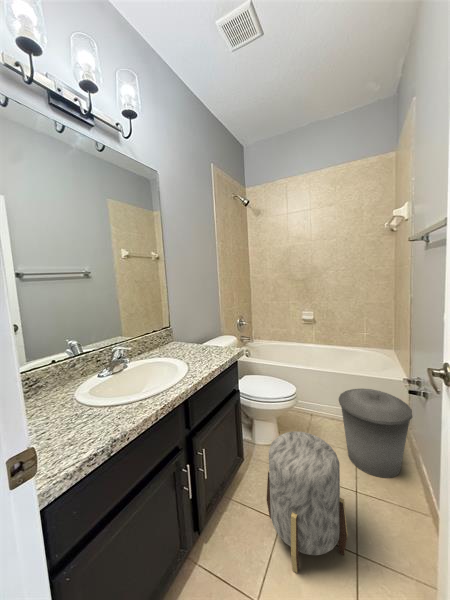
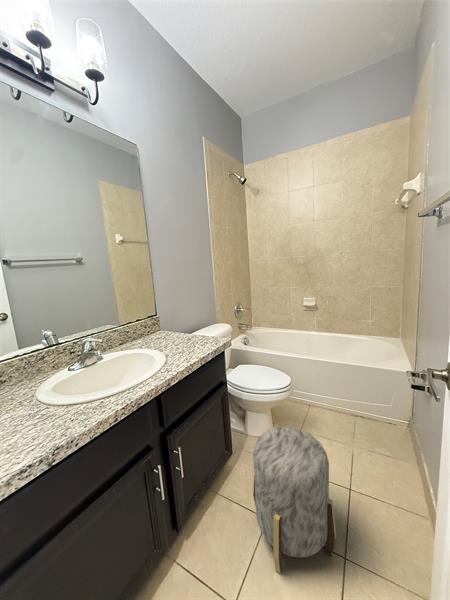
trash can: present [339,389,412,478] -> none [336,379,415,473]

